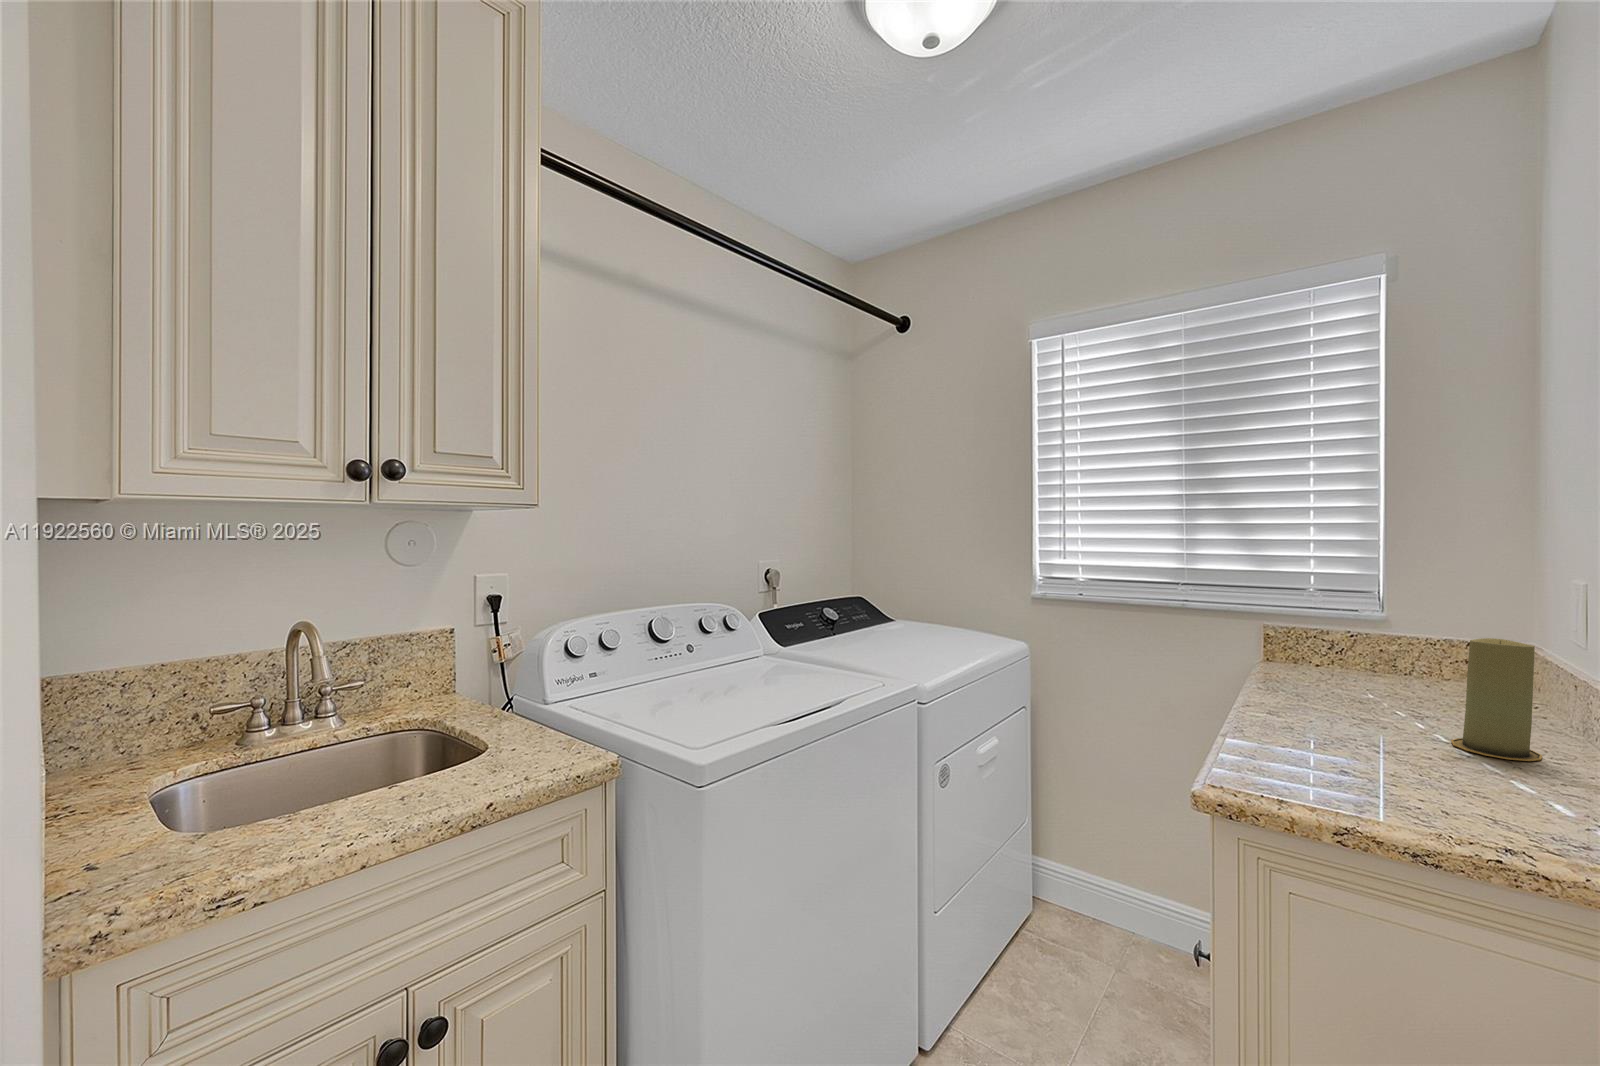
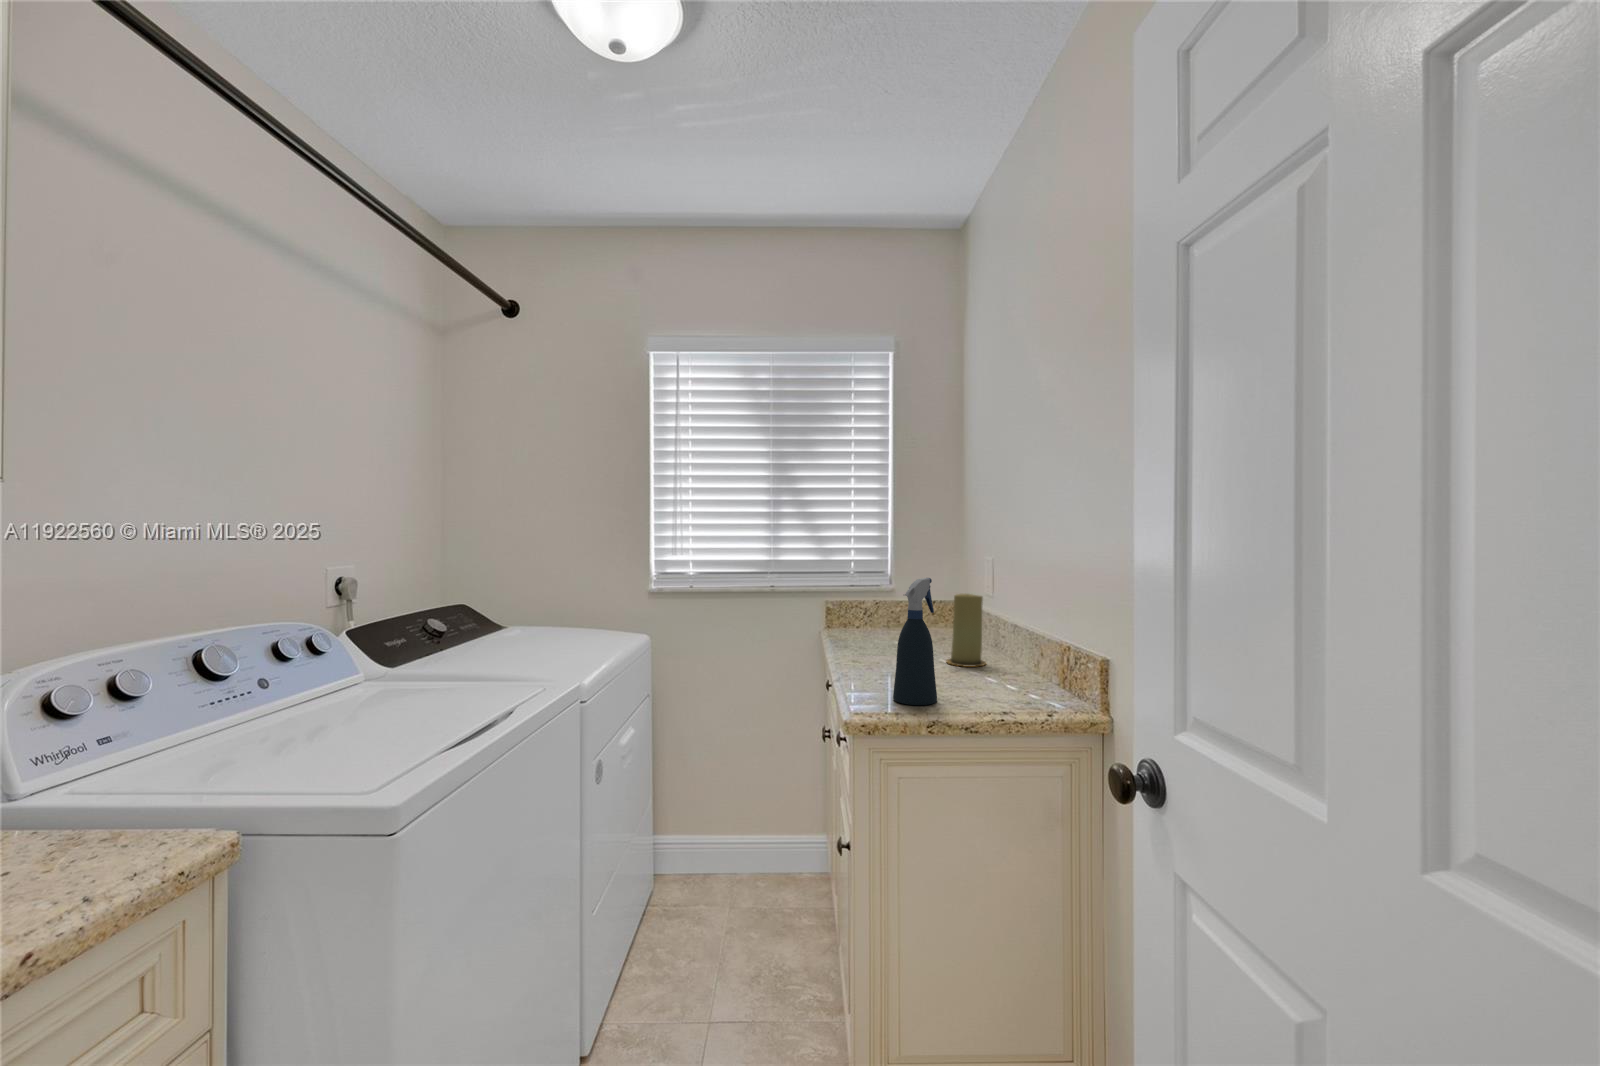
spray bottle: none [1297,611,1383,801] -> present [893,578,937,705]

